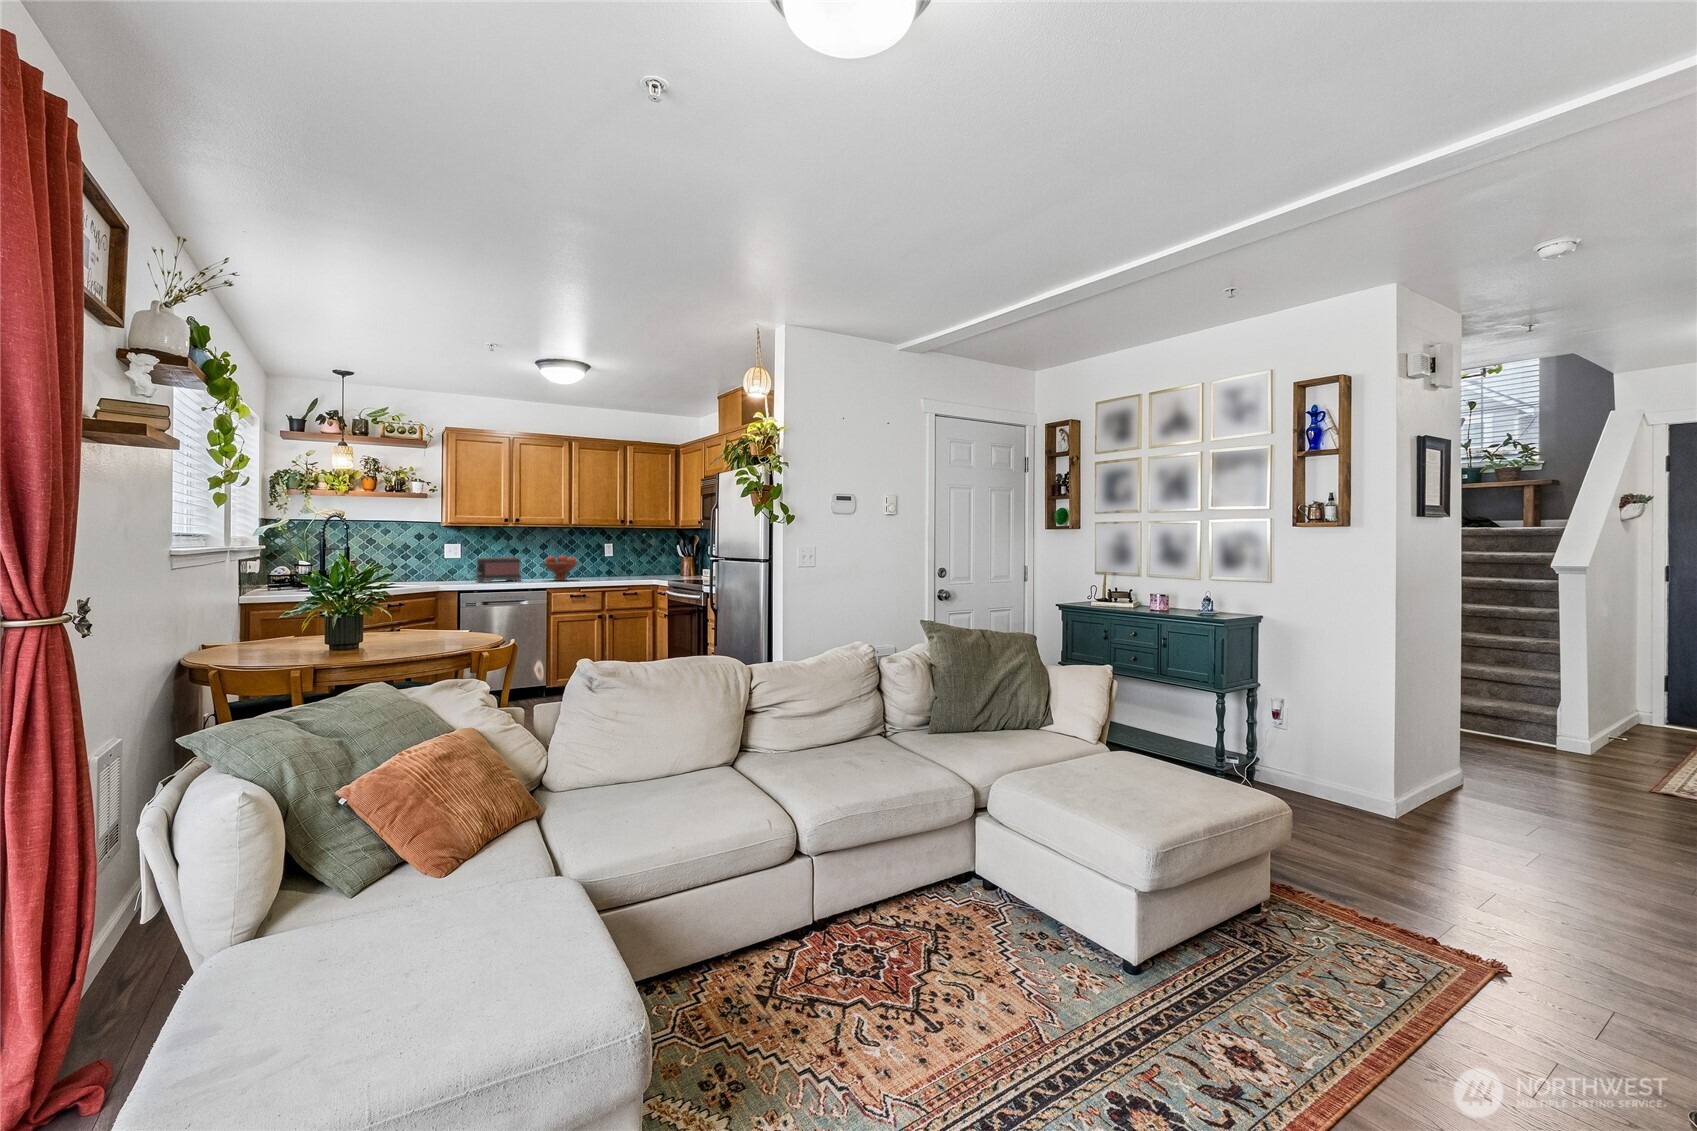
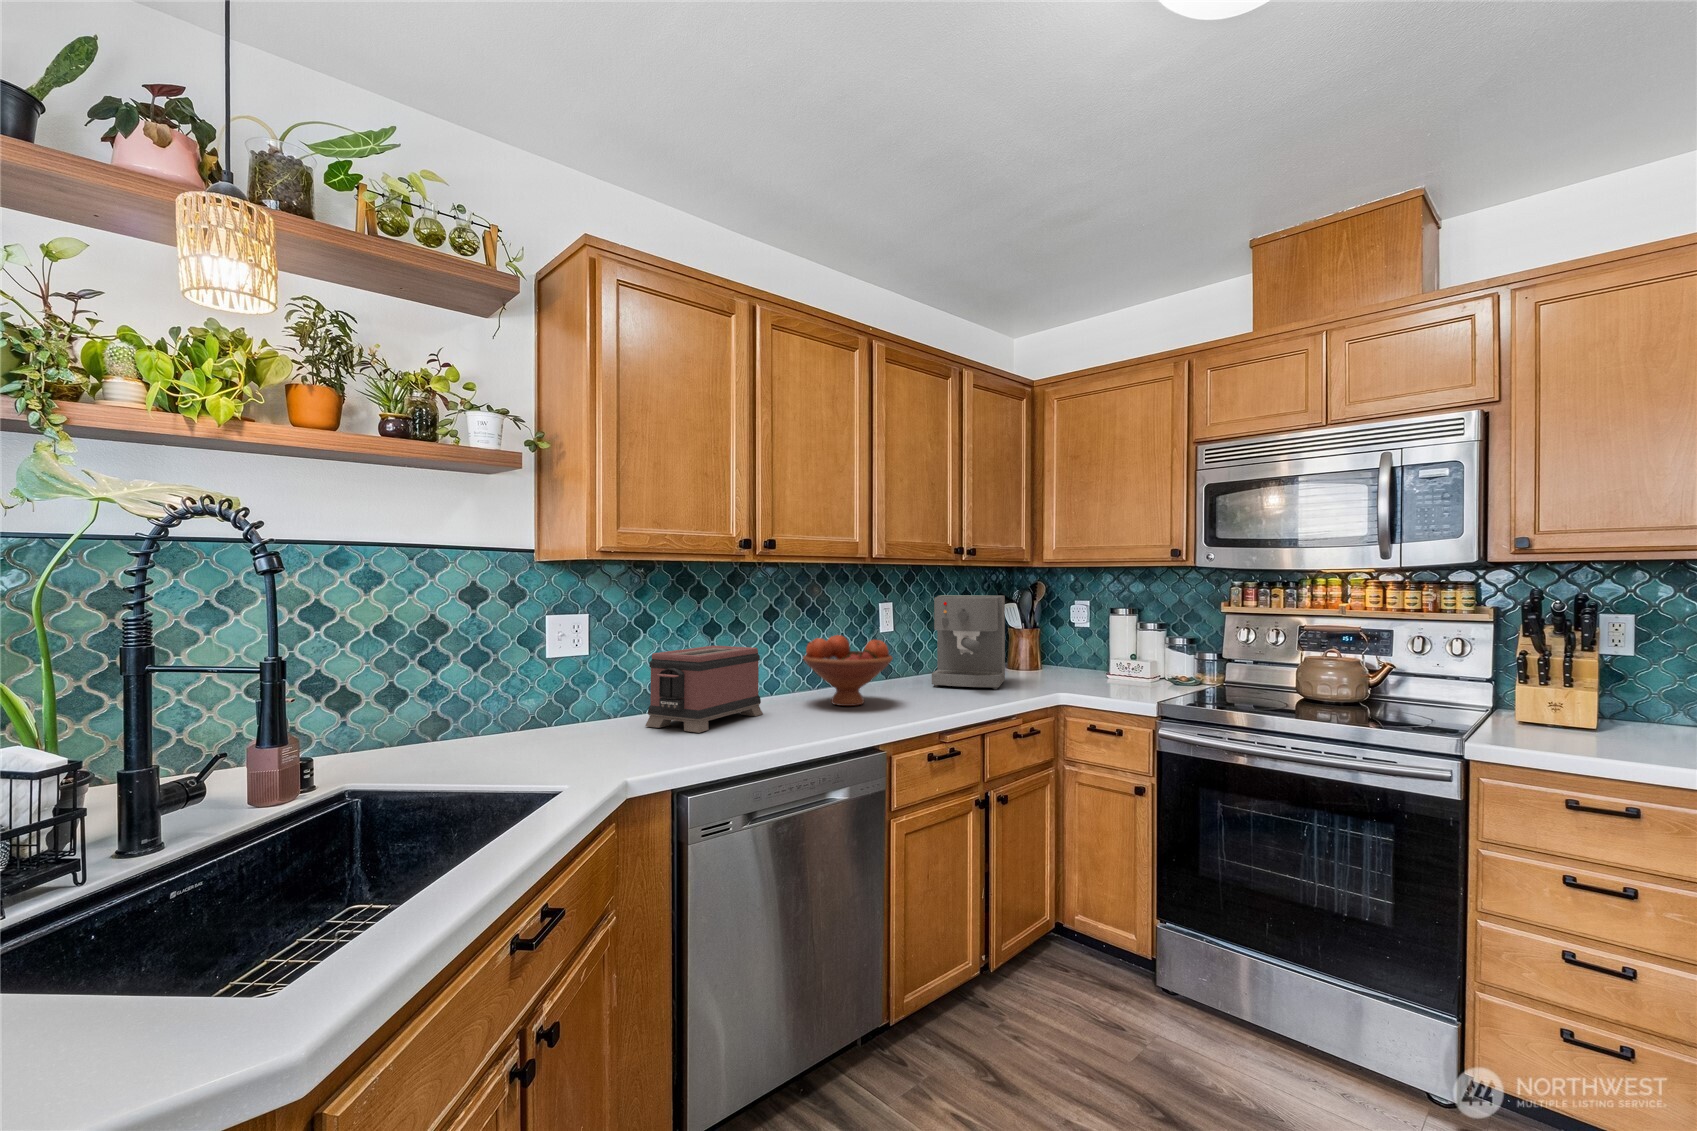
coffee maker: none [614,542,652,579] -> present [932,595,1005,689]

